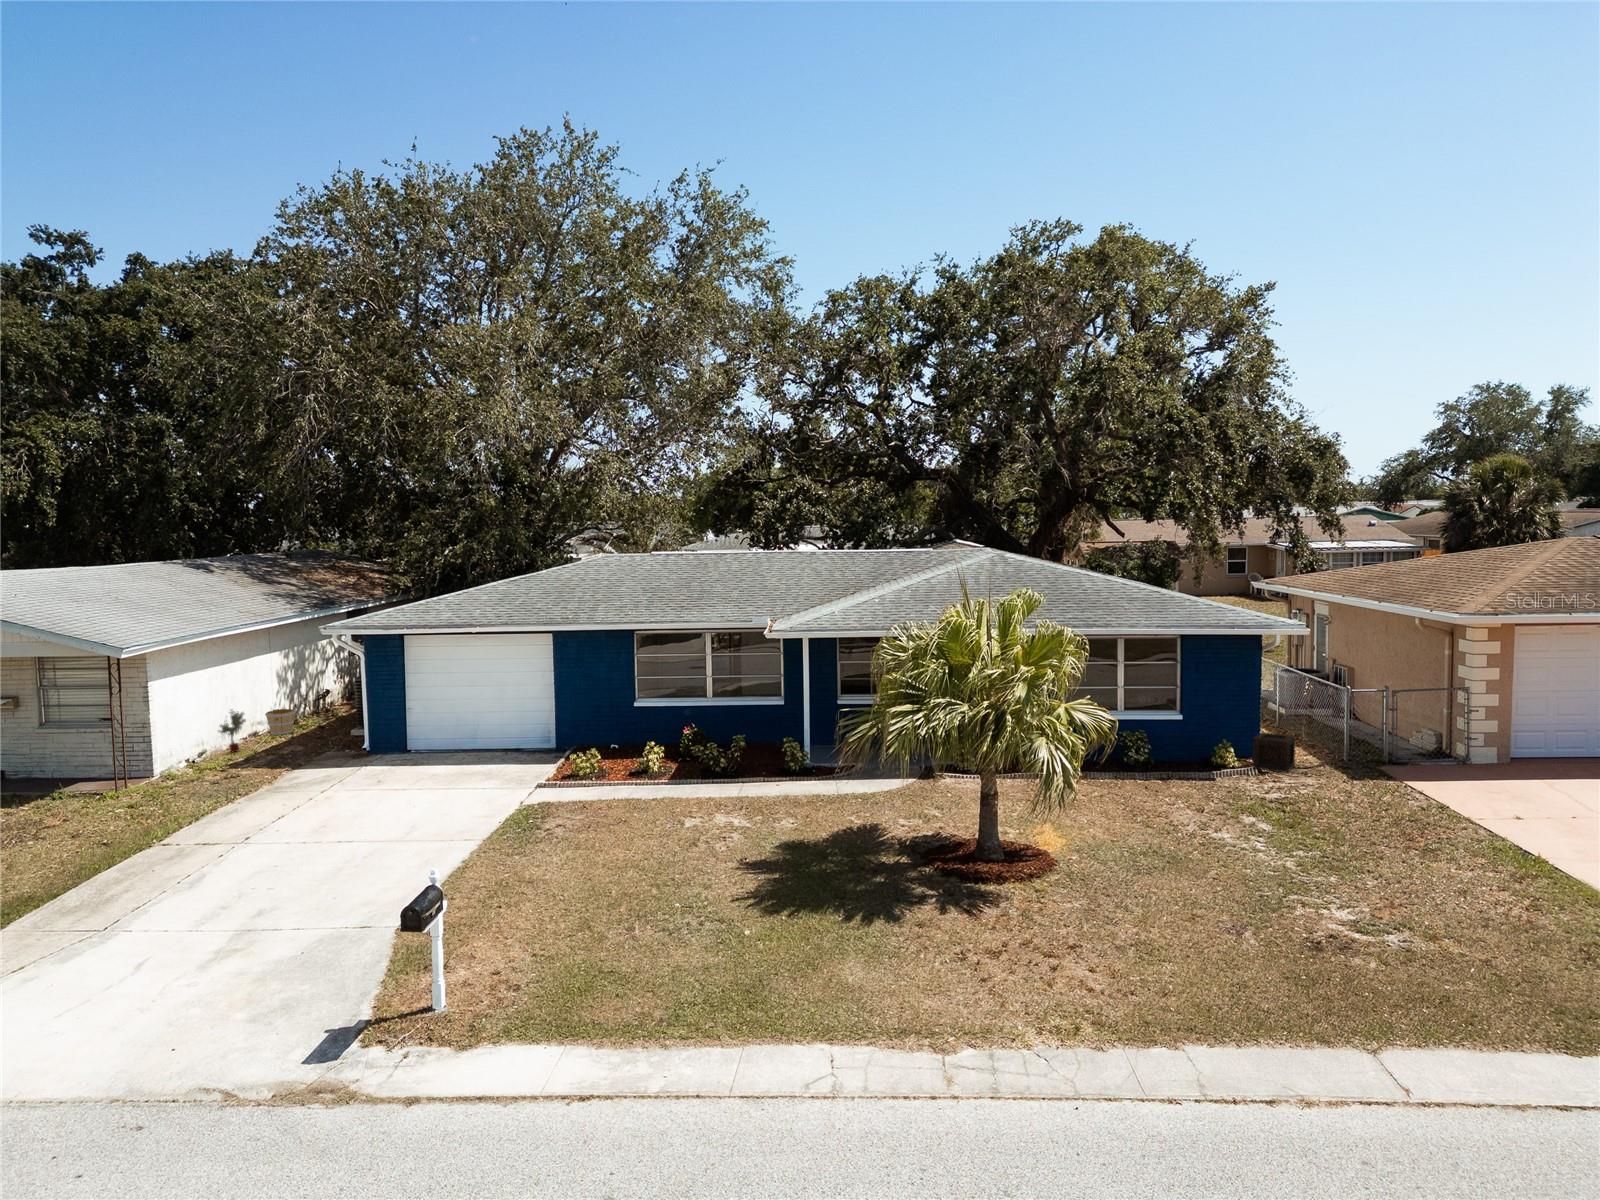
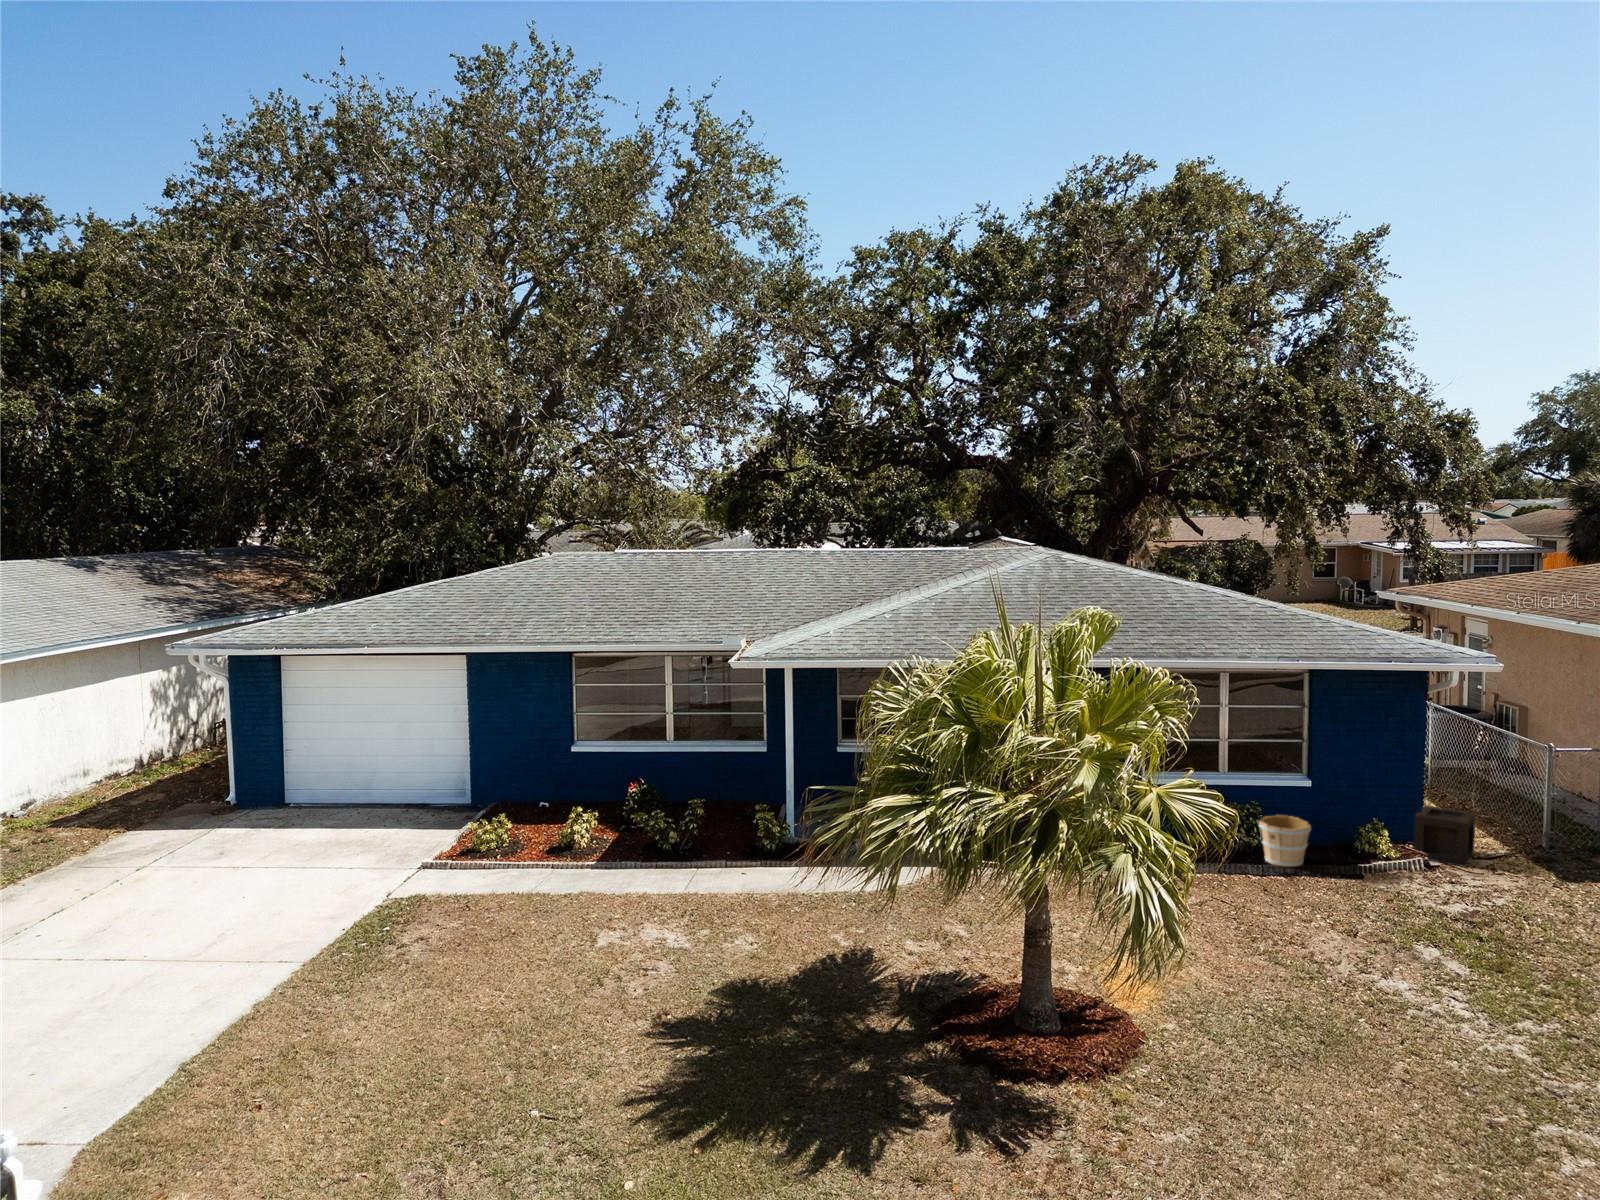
wooden bucket: present [265,709,295,735] -> present [1259,815,1311,867]
potted tree: present [219,711,246,752] -> none [52,747,93,802]

